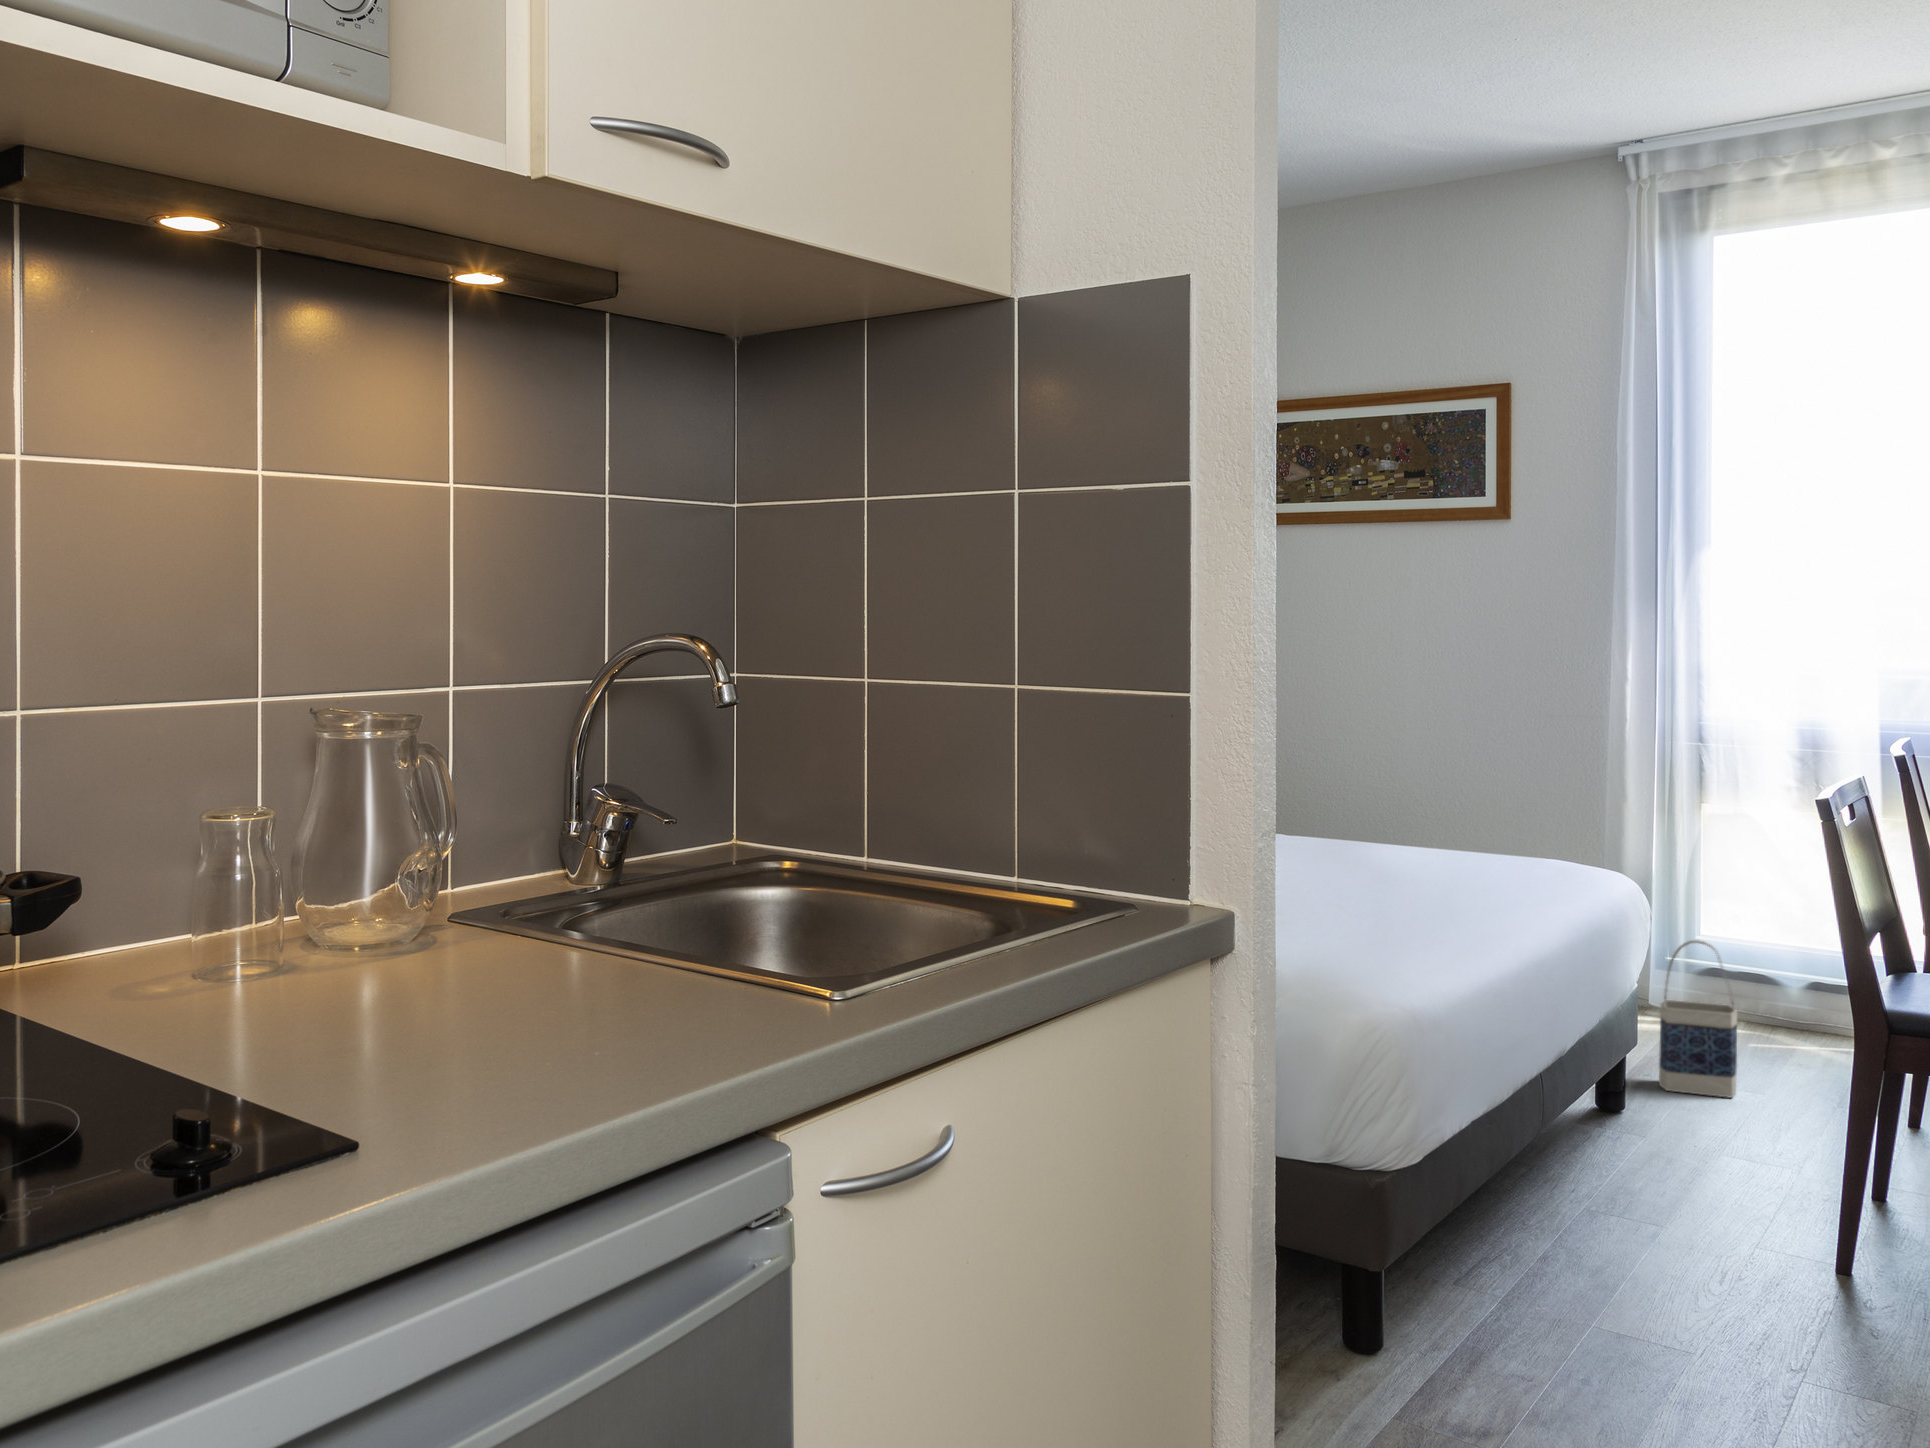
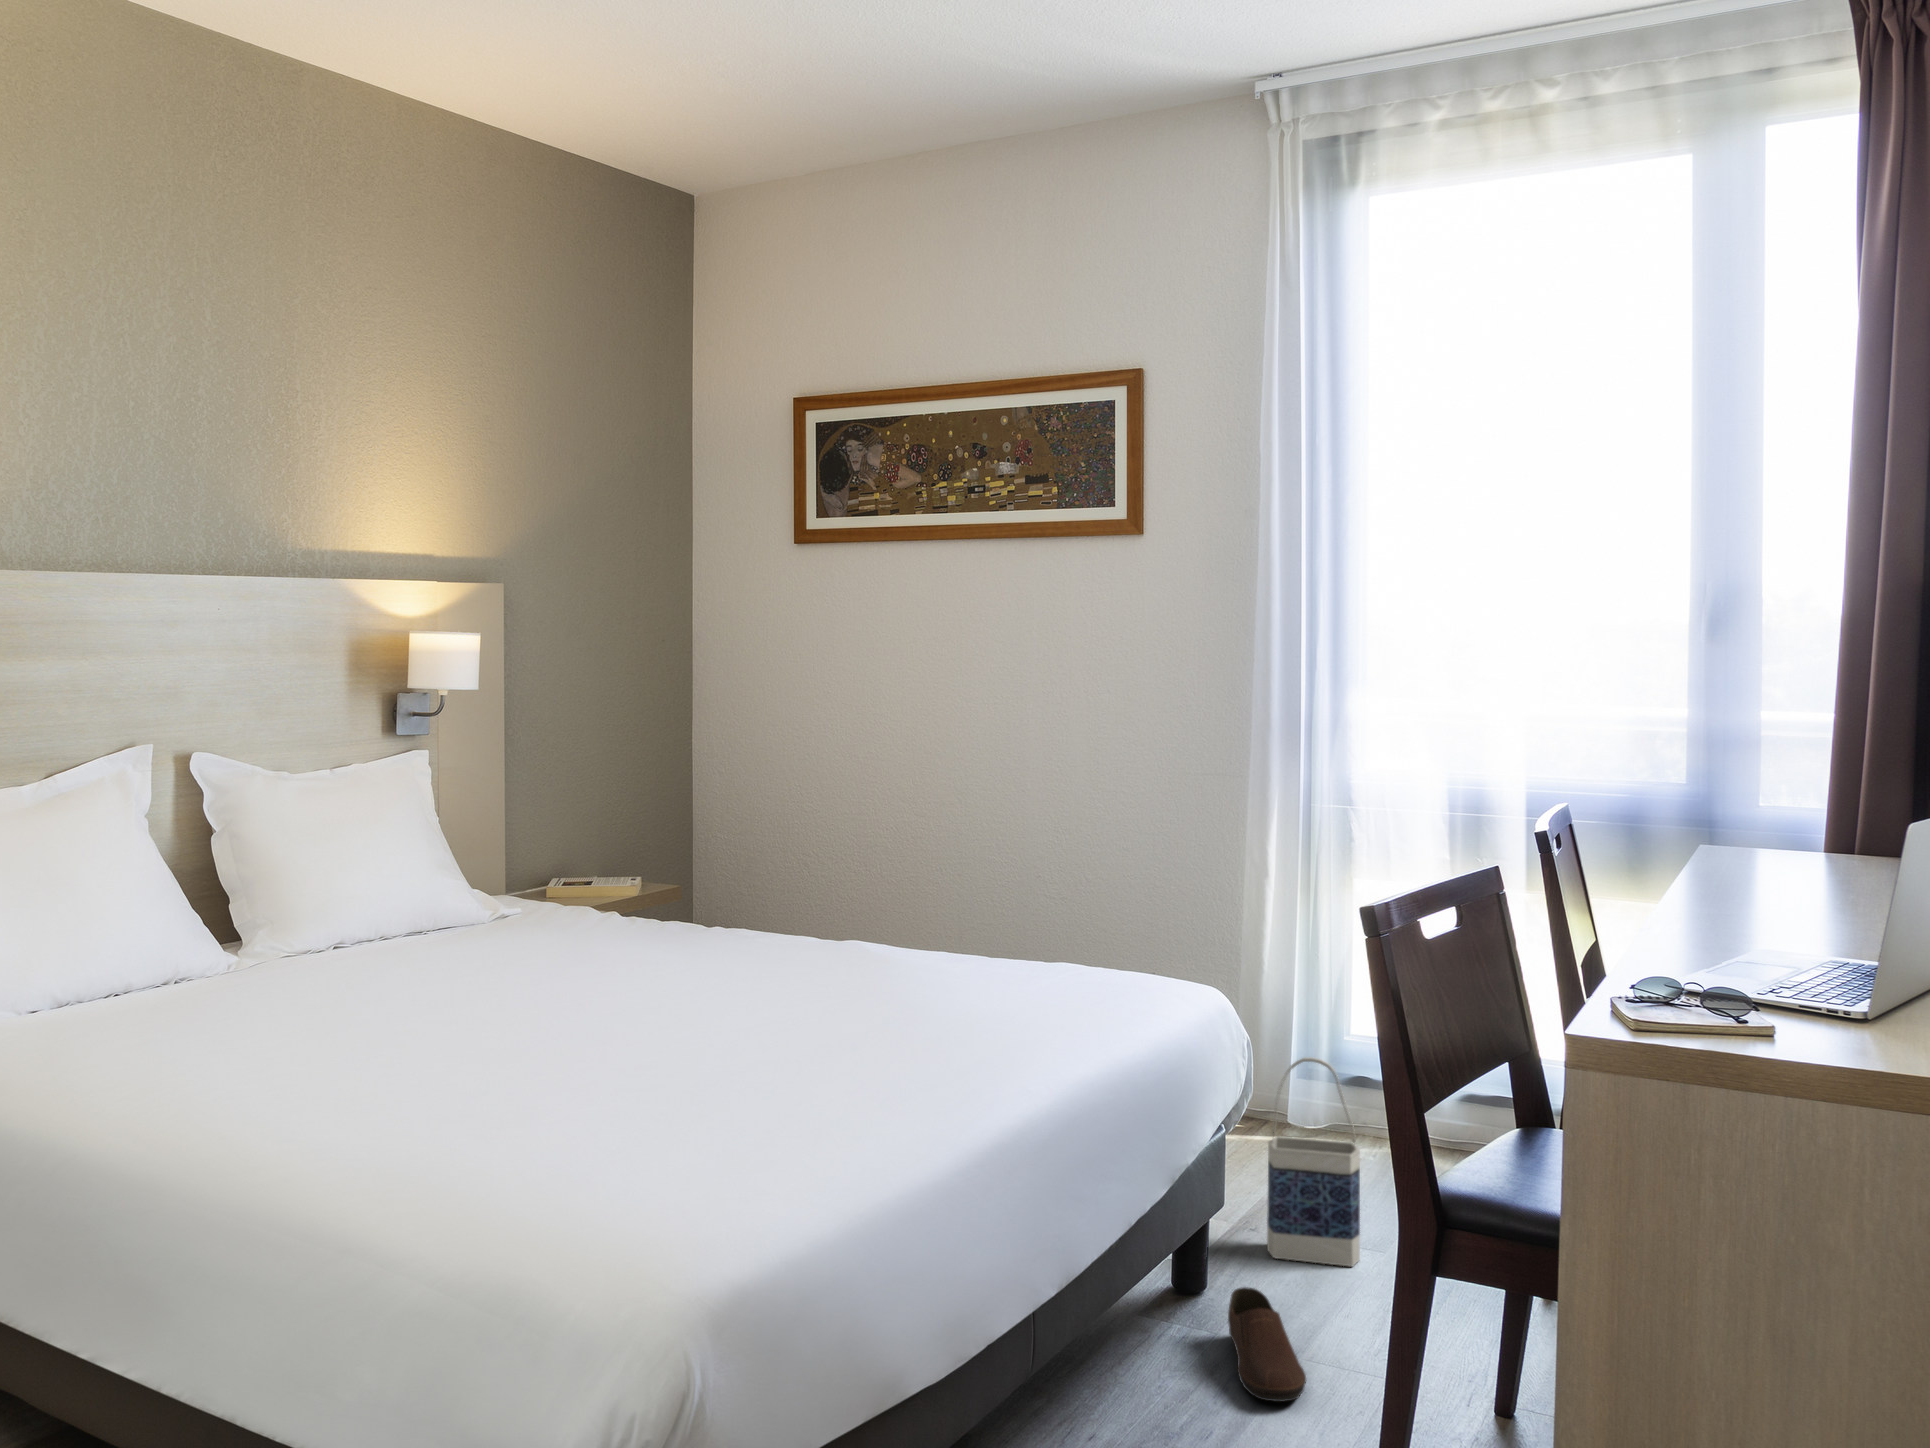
shoe: none [1653,1107,1726,1185] -> present [1228,1287,1306,1402]

